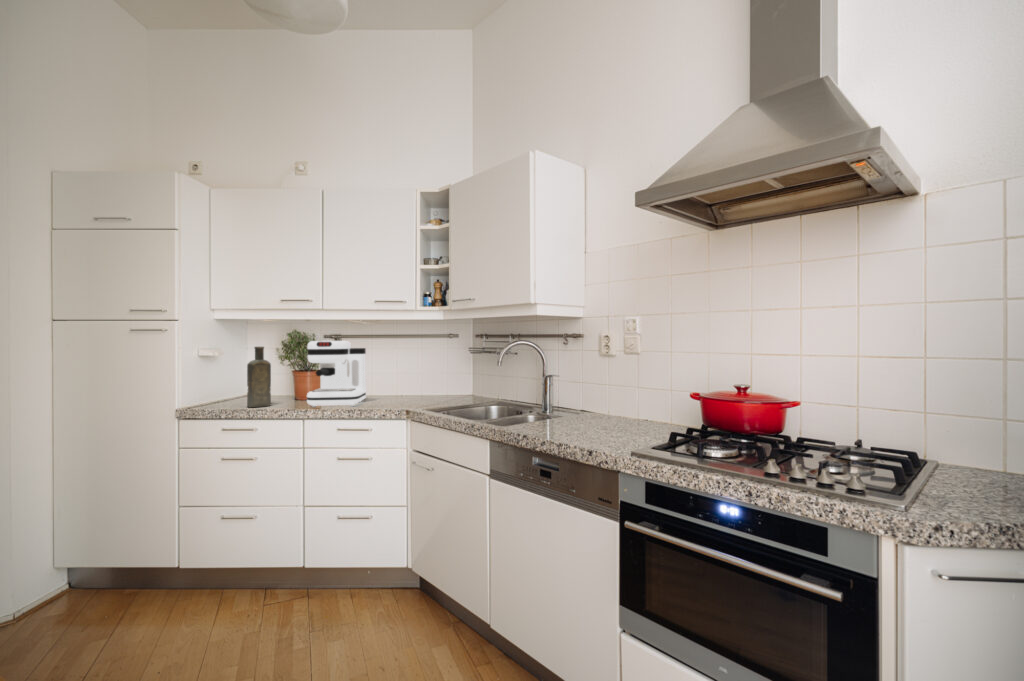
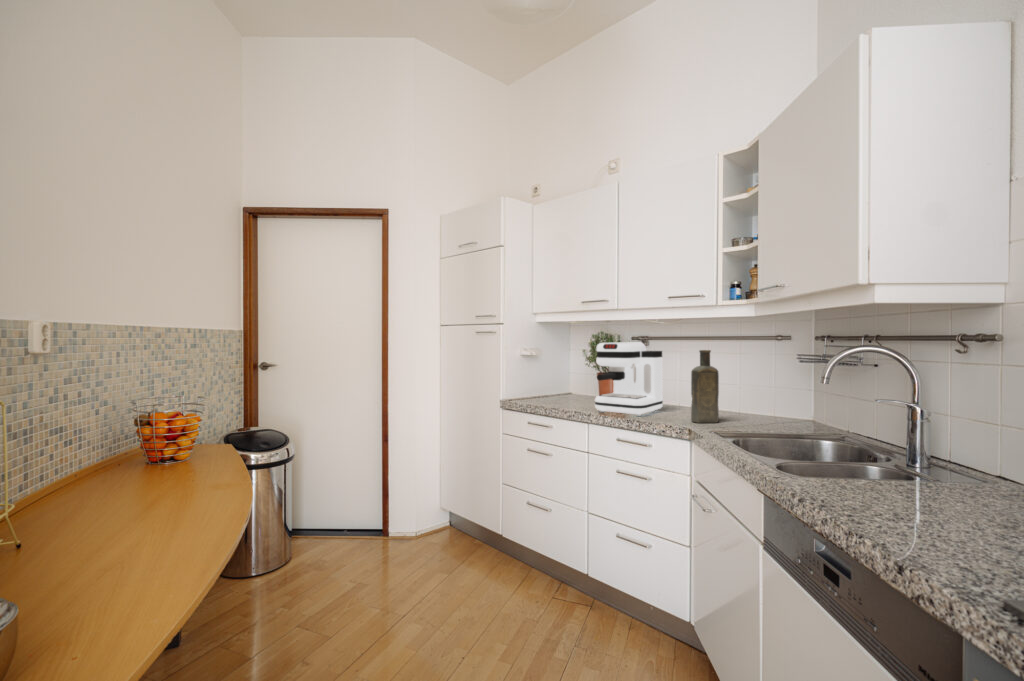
bottle: present [247,347,271,407] -> present [691,350,719,423]

